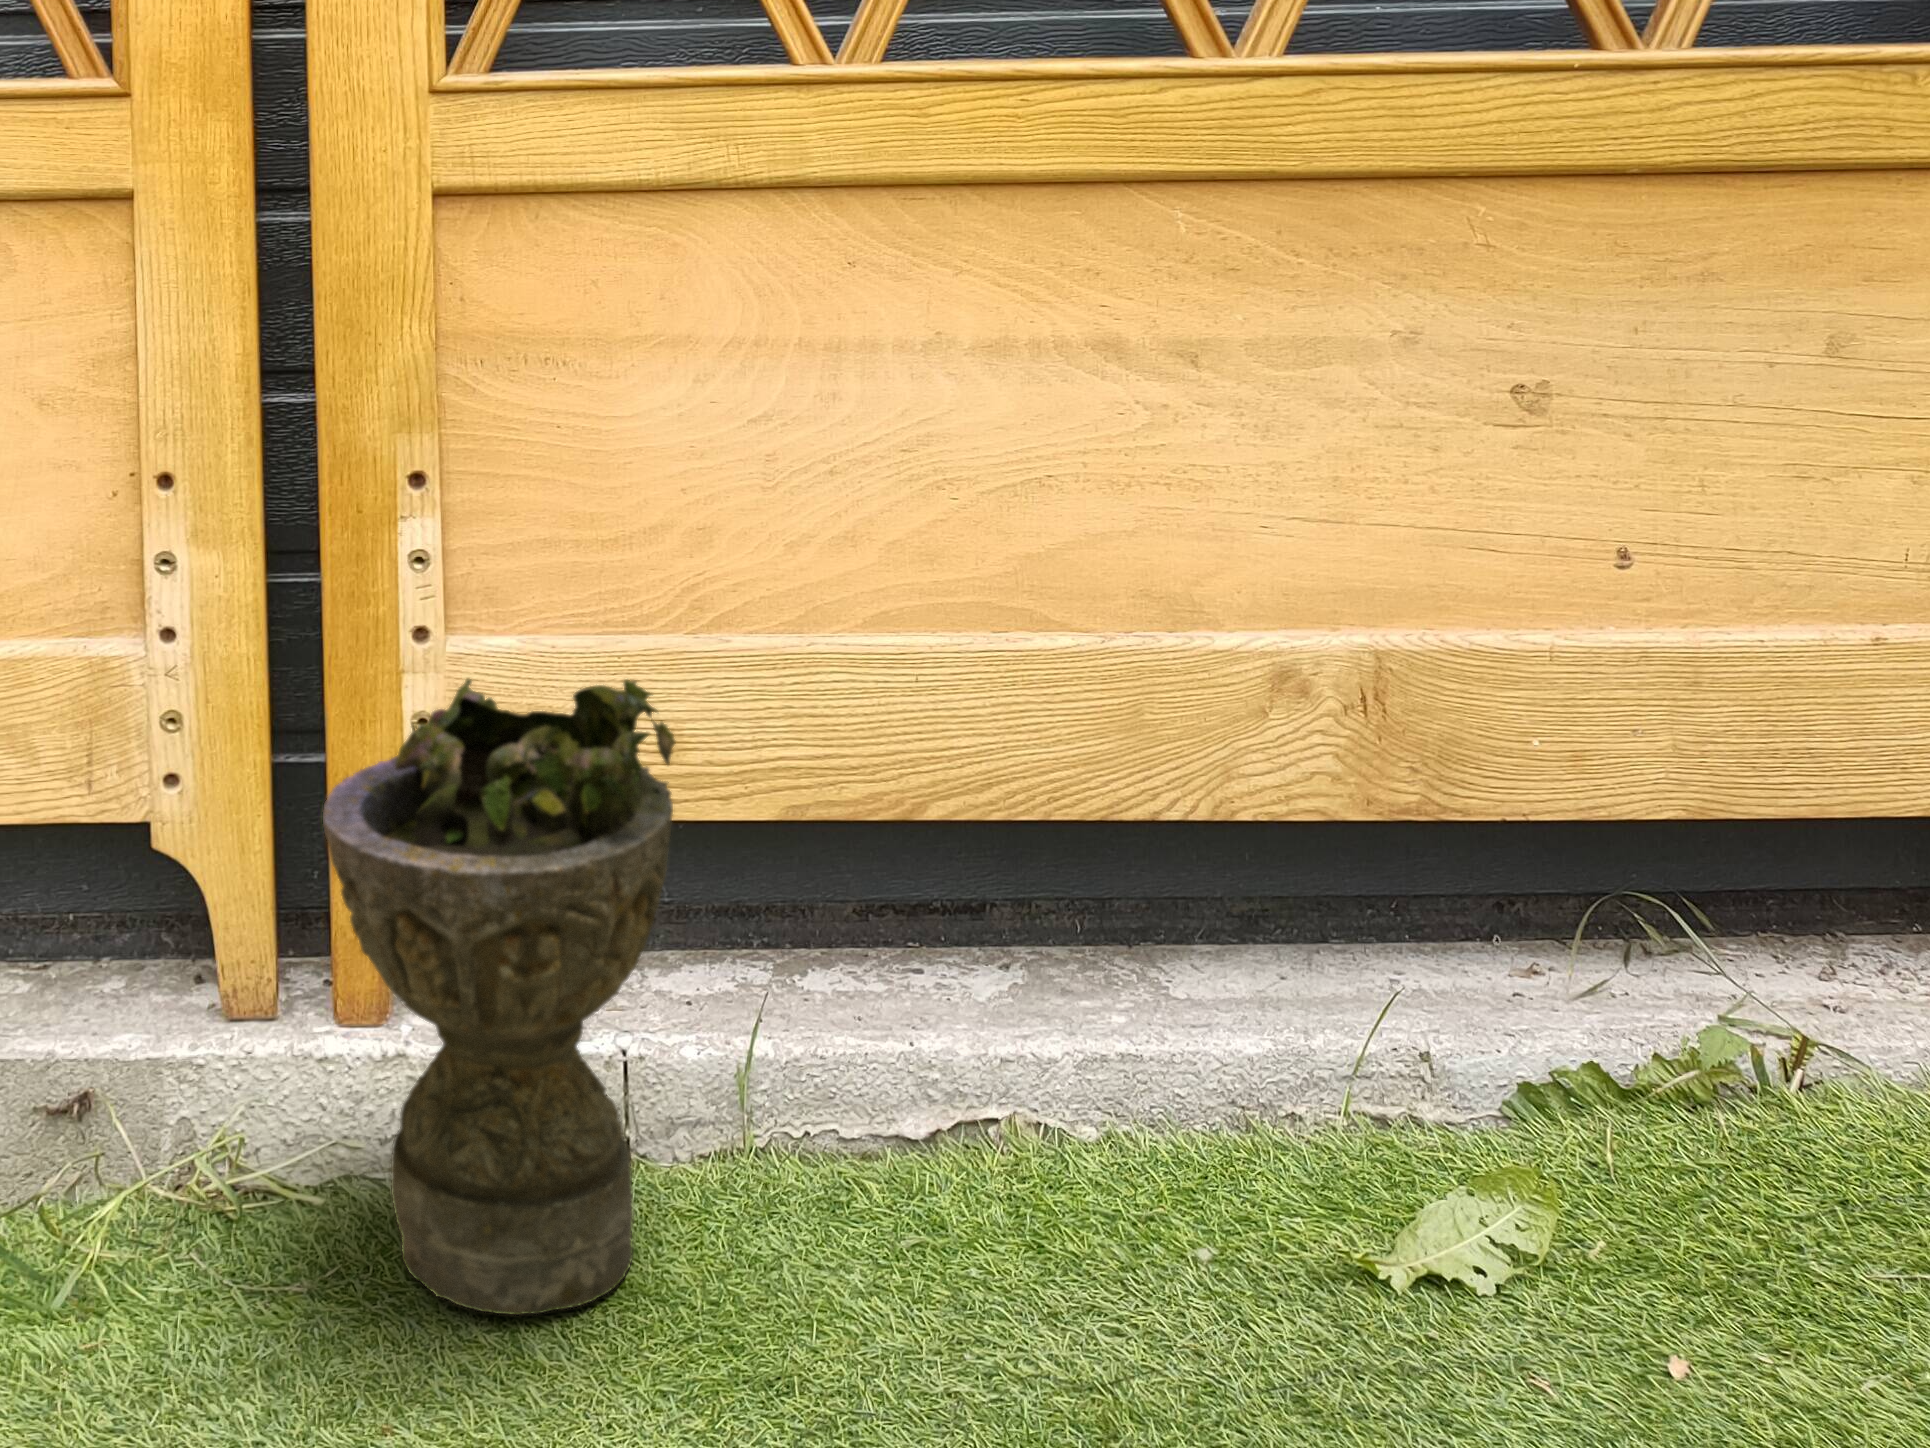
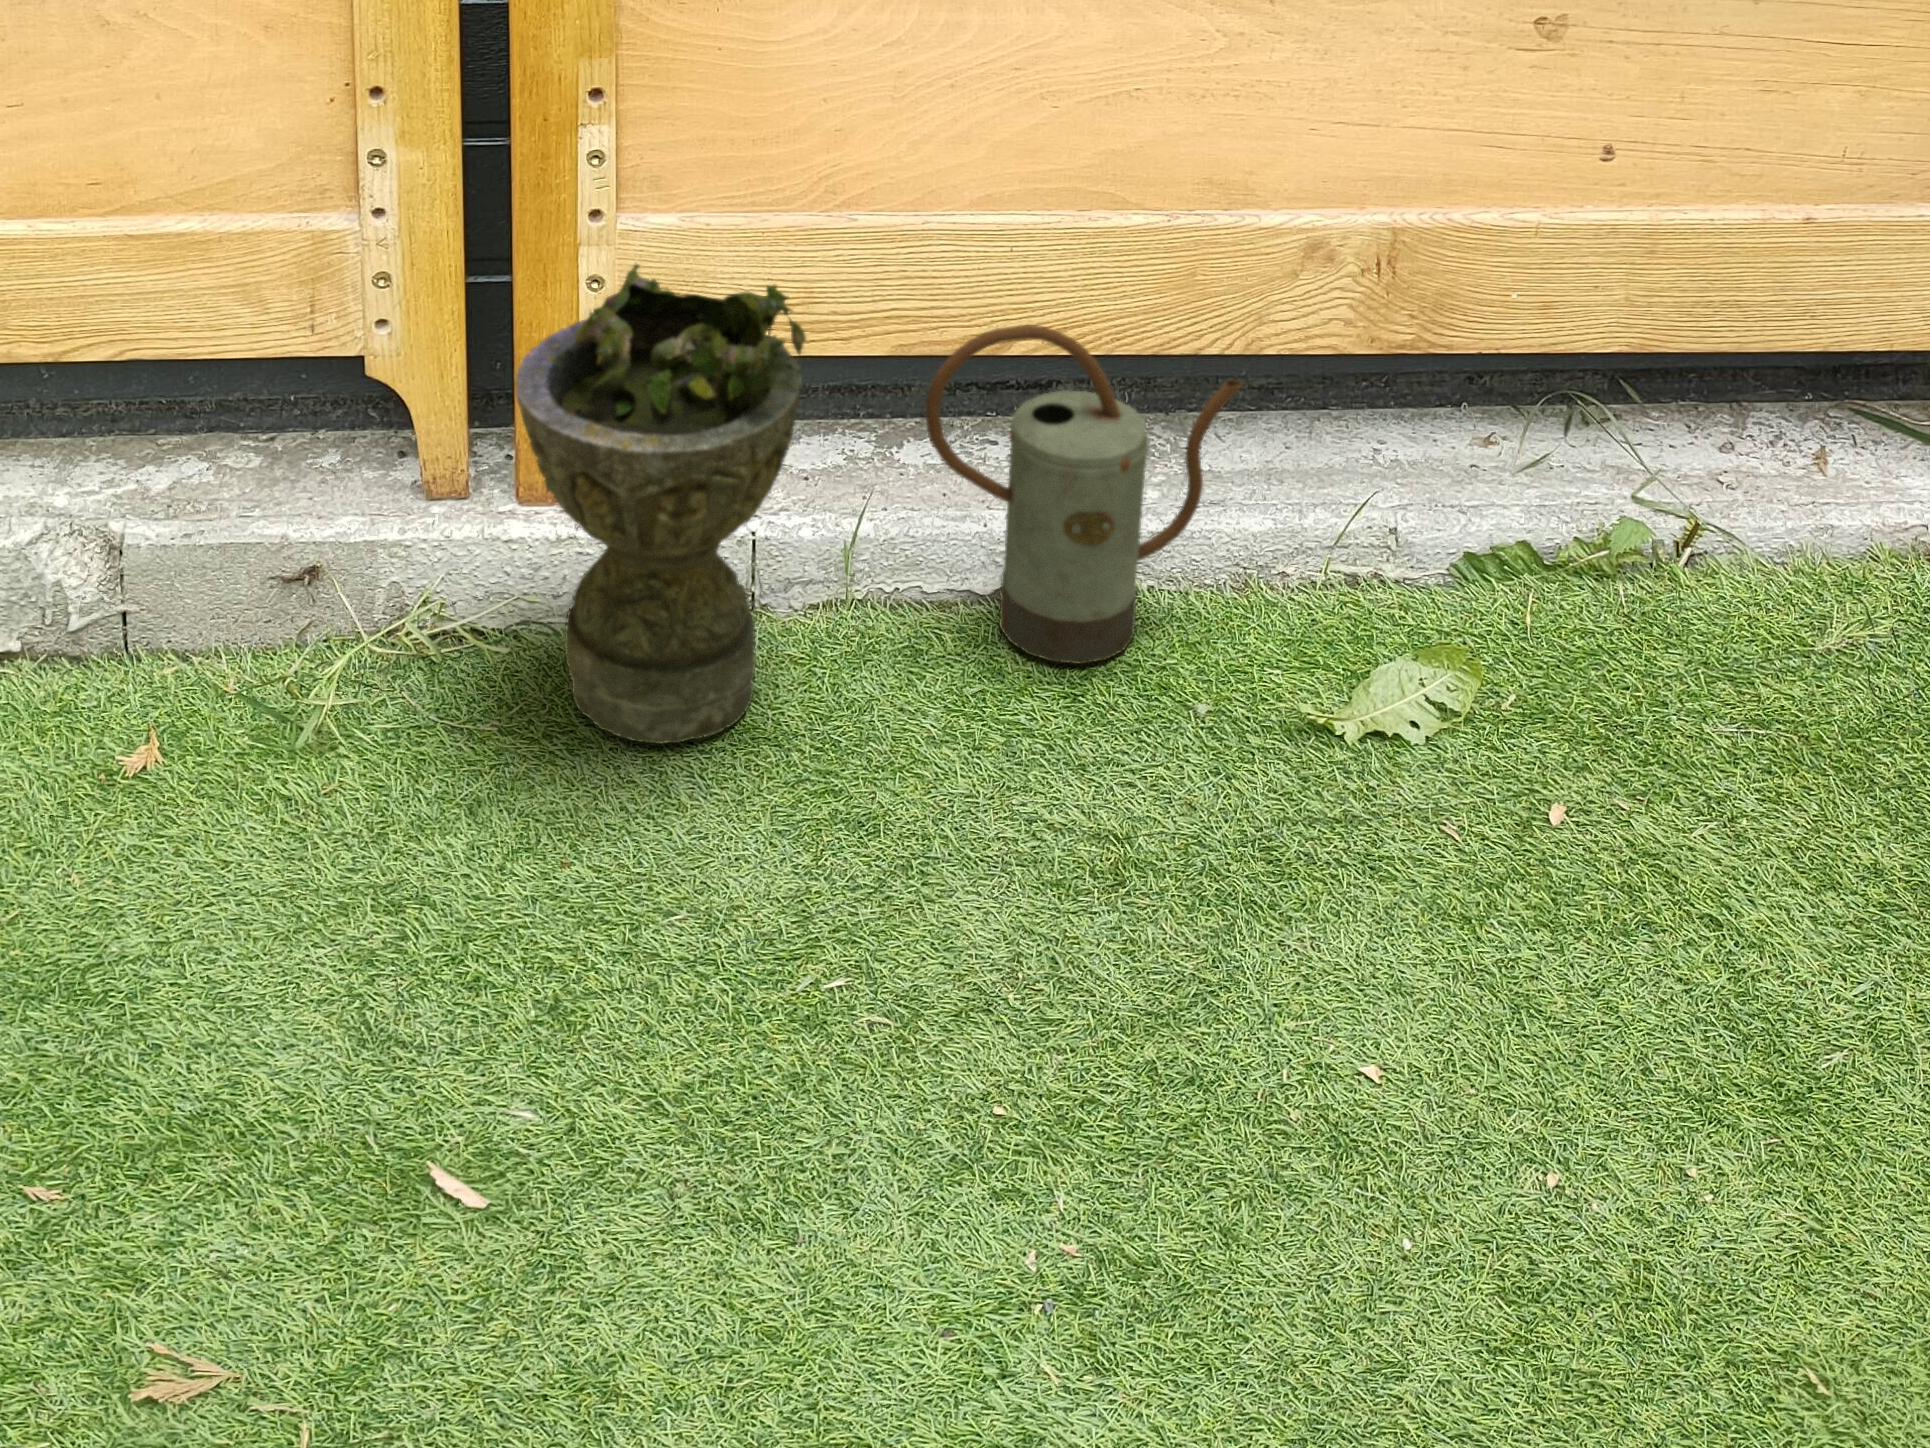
watering can: none [827,748,1217,1218] -> present [925,325,1242,664]

